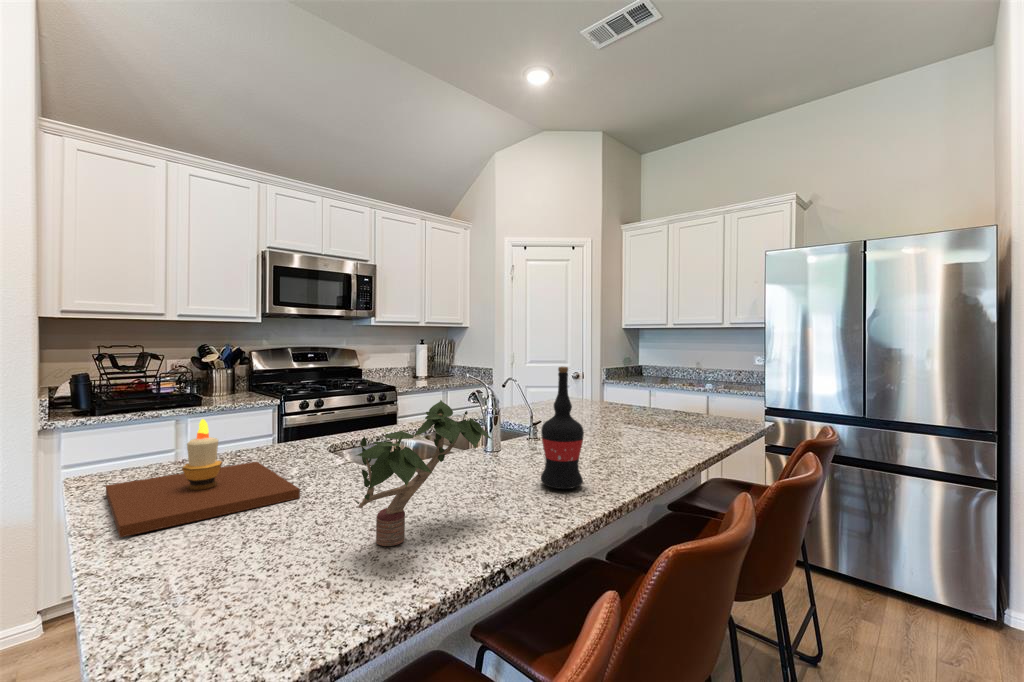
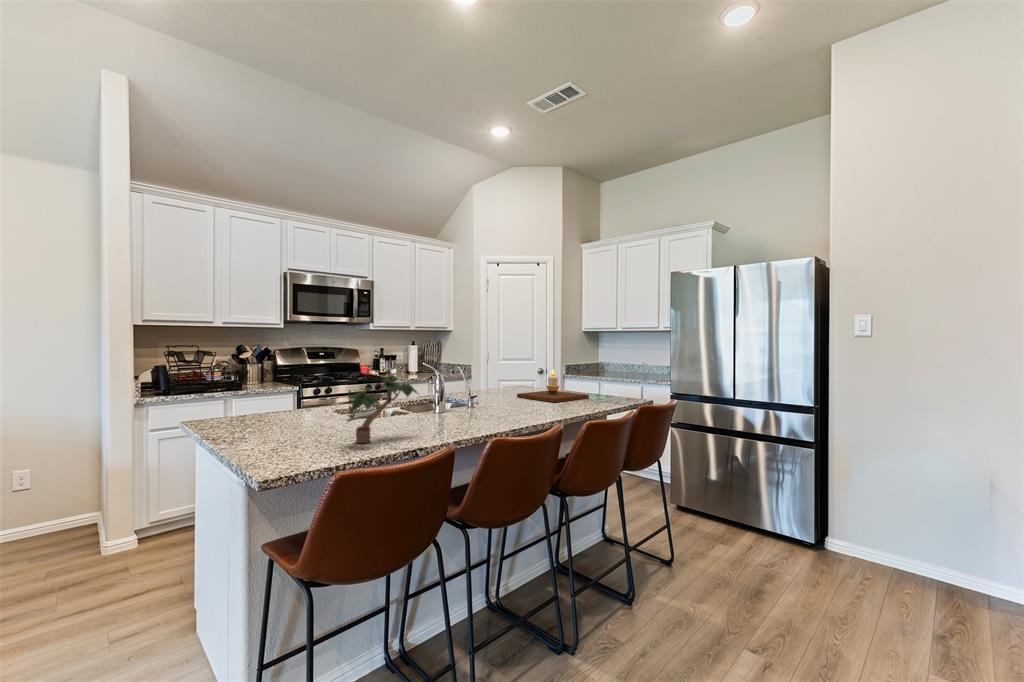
wine bottle: present [541,367,584,489] -> none [455,357,480,427]
candle: present [106,419,300,537] -> present [517,369,589,402]

